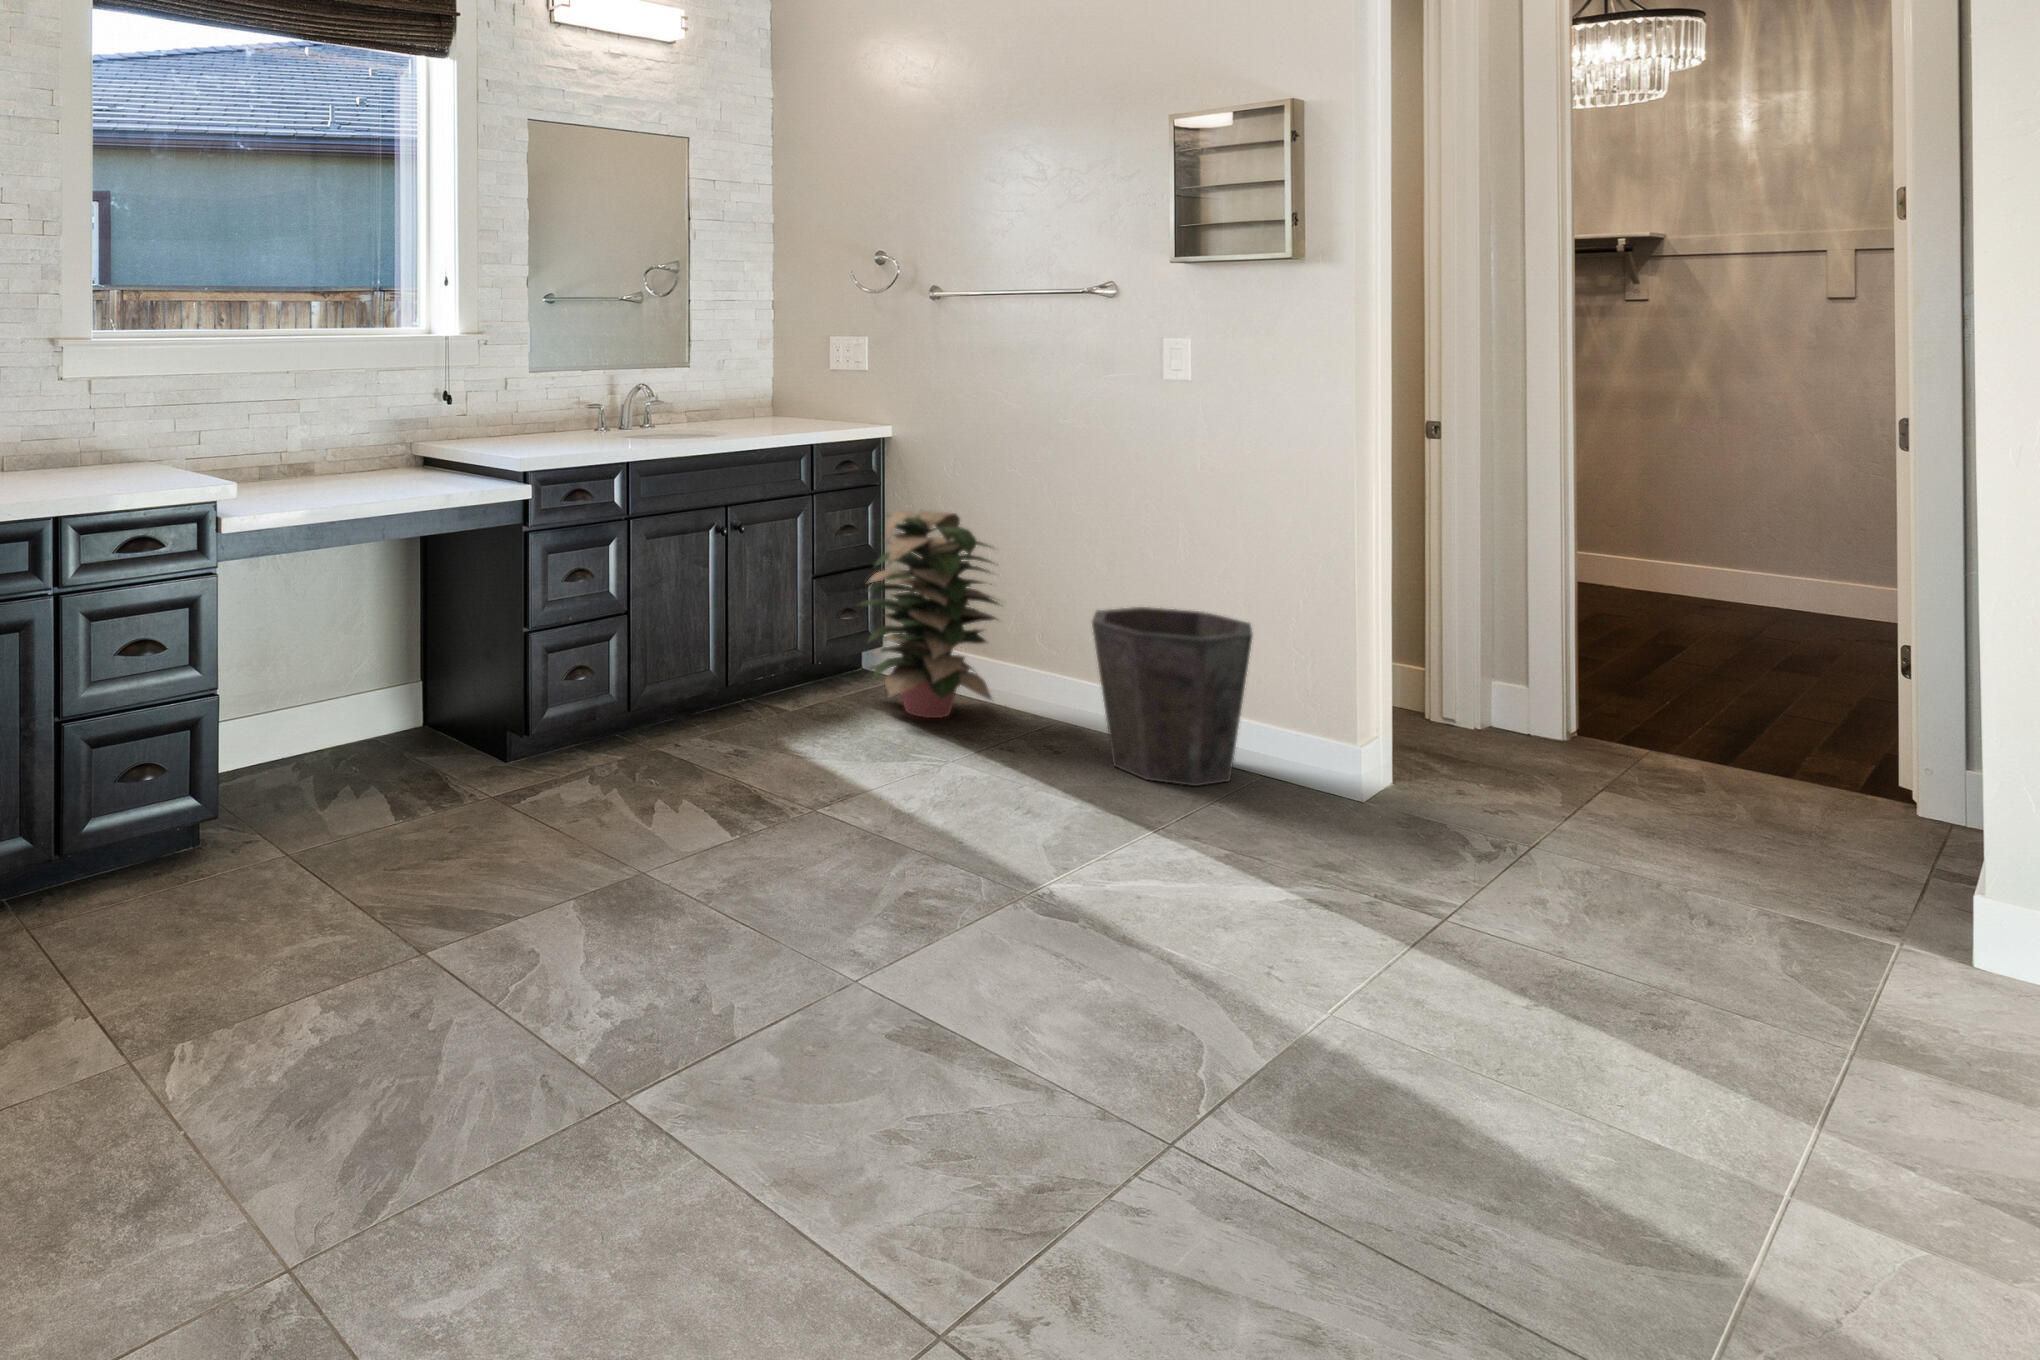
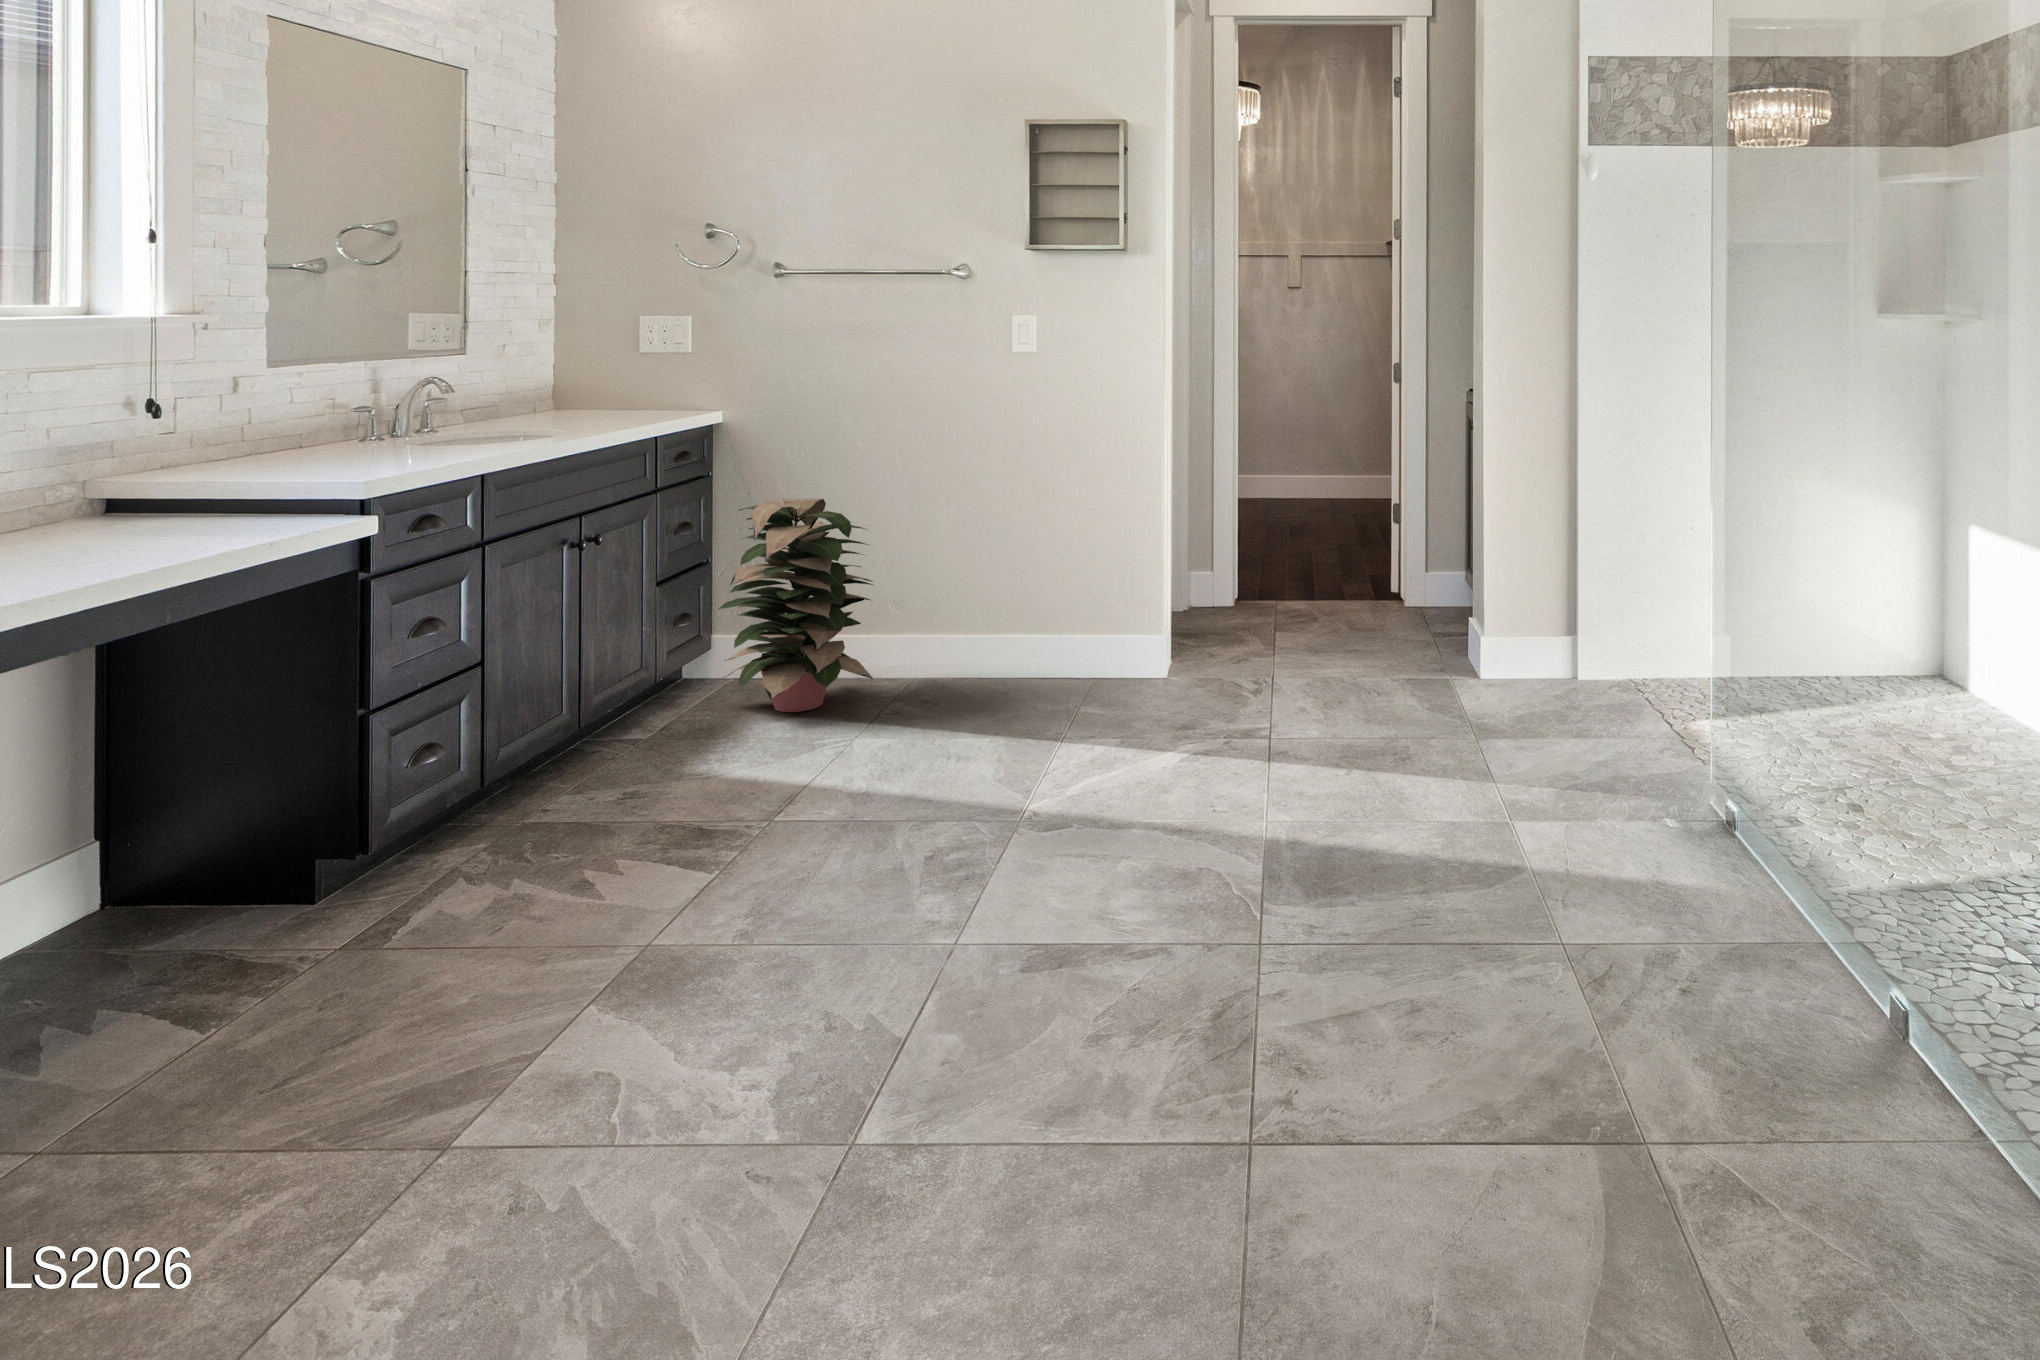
waste bin: present [1092,607,1253,786] -> none [973,561,1109,714]

